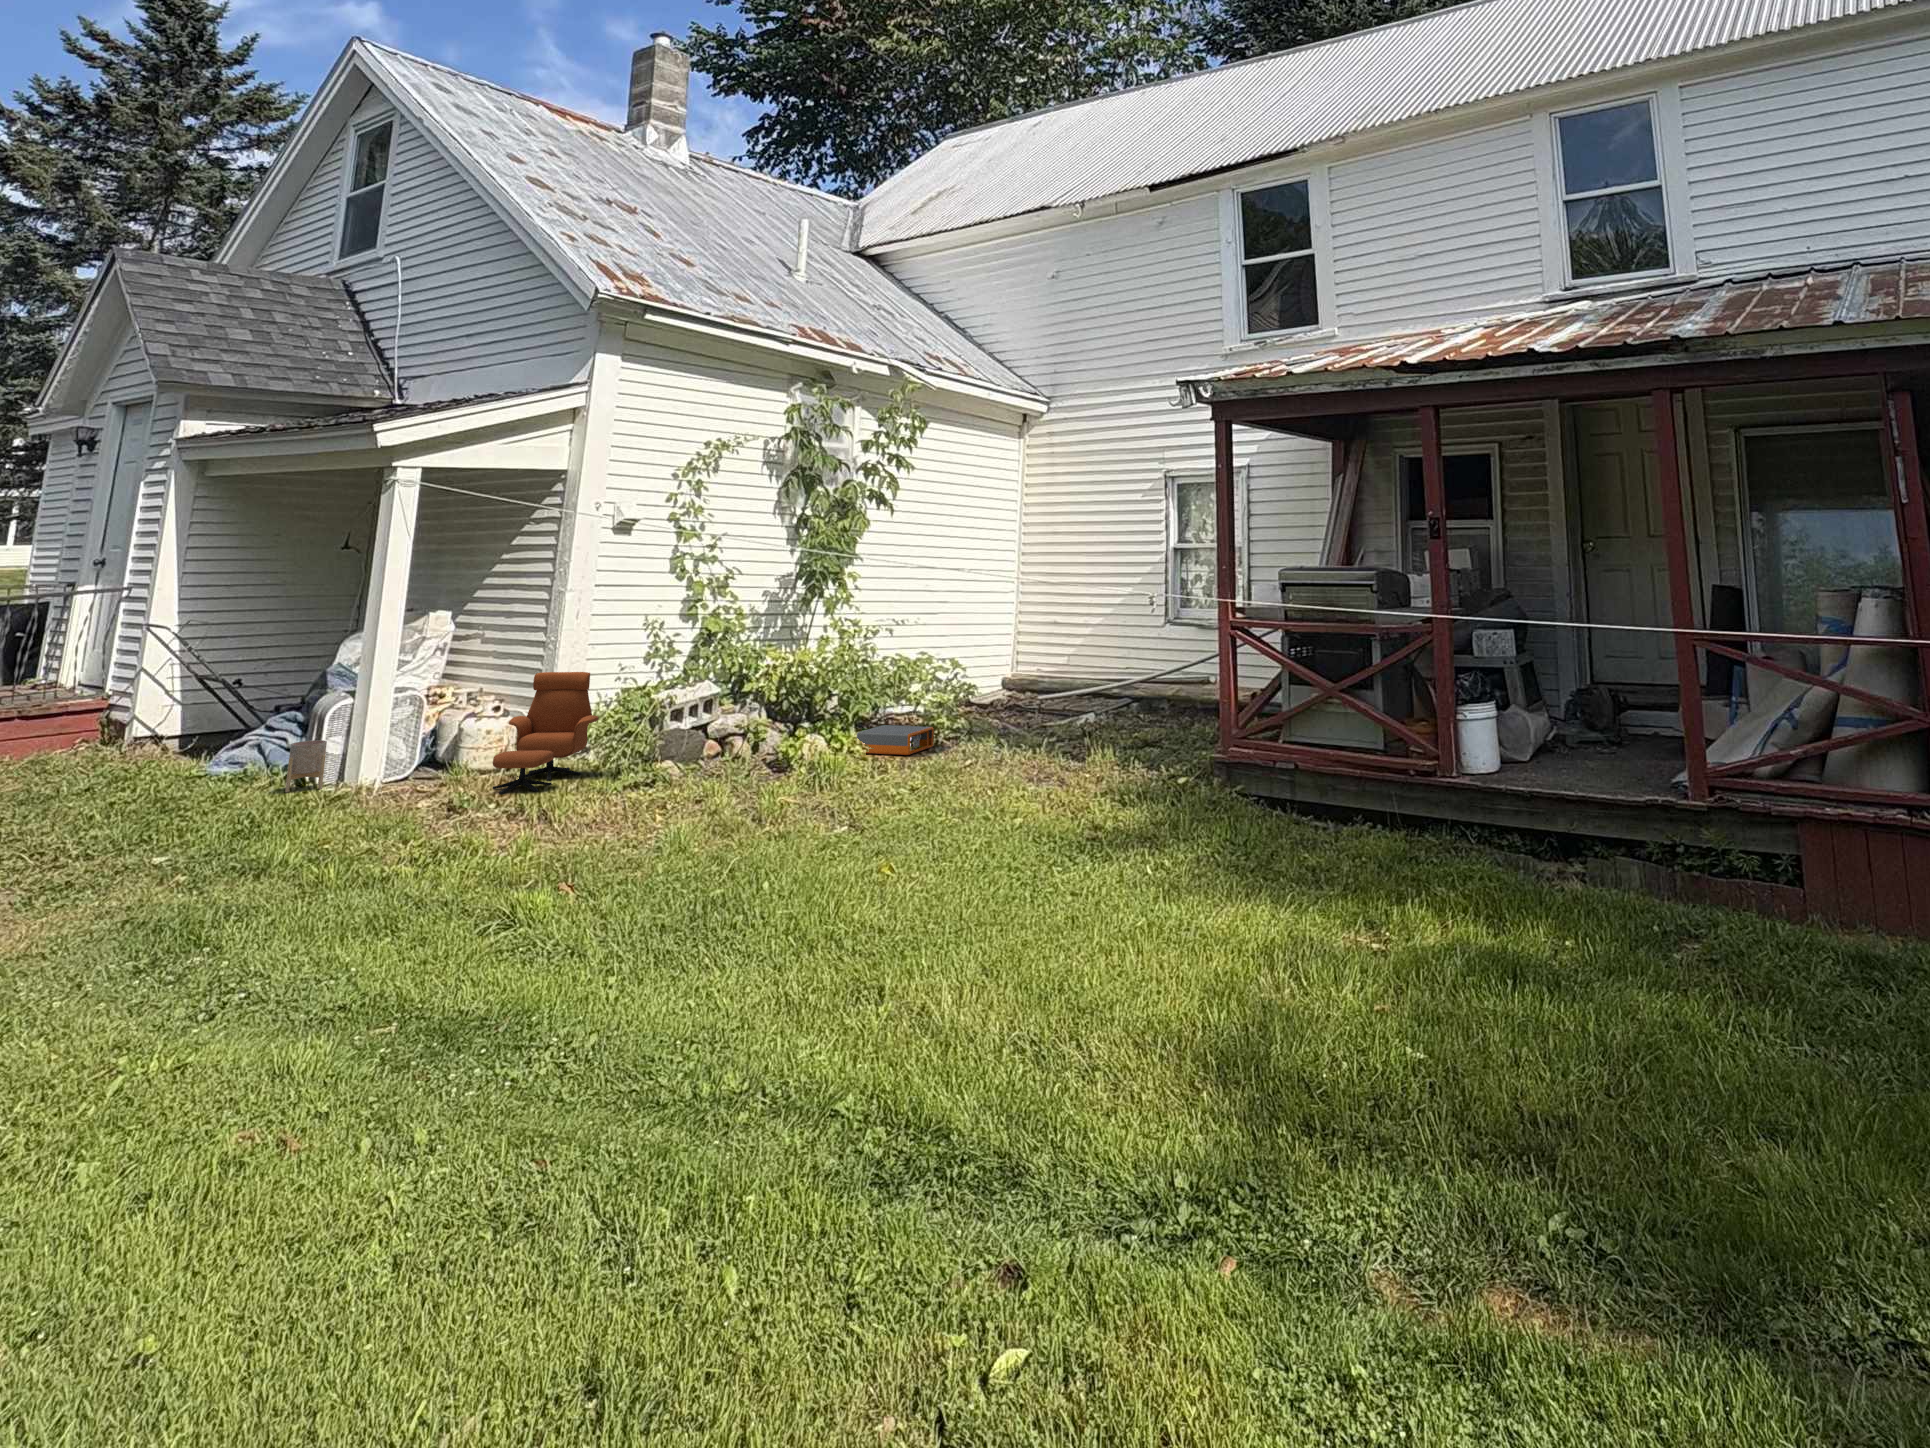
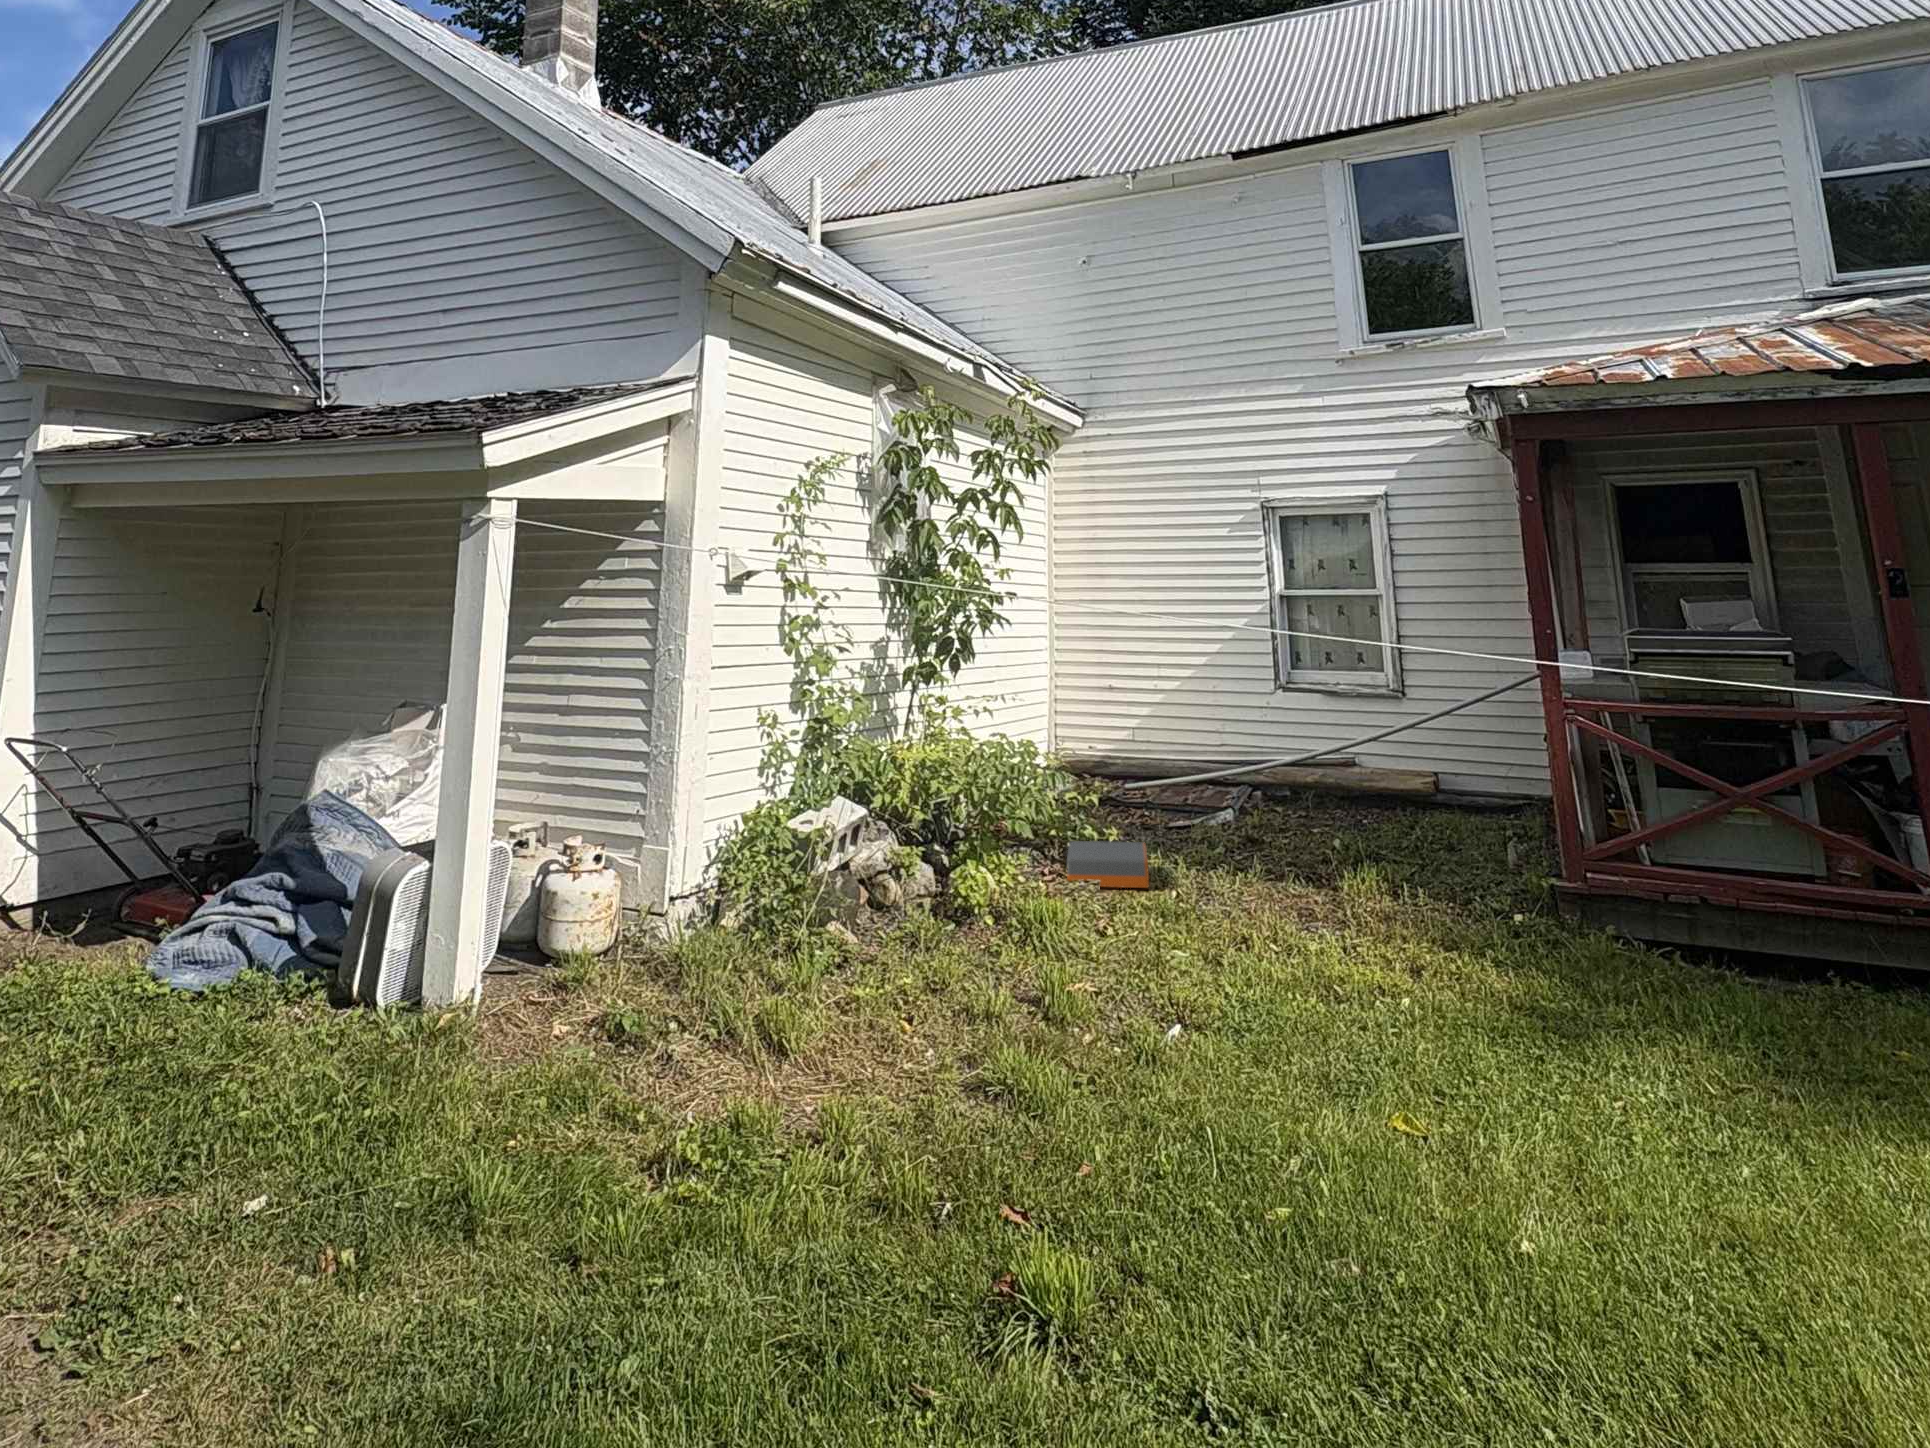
lounge chair: present [493,672,599,794] -> none [643,802,767,1011]
planter: present [285,740,327,792] -> none [325,933,391,1027]

